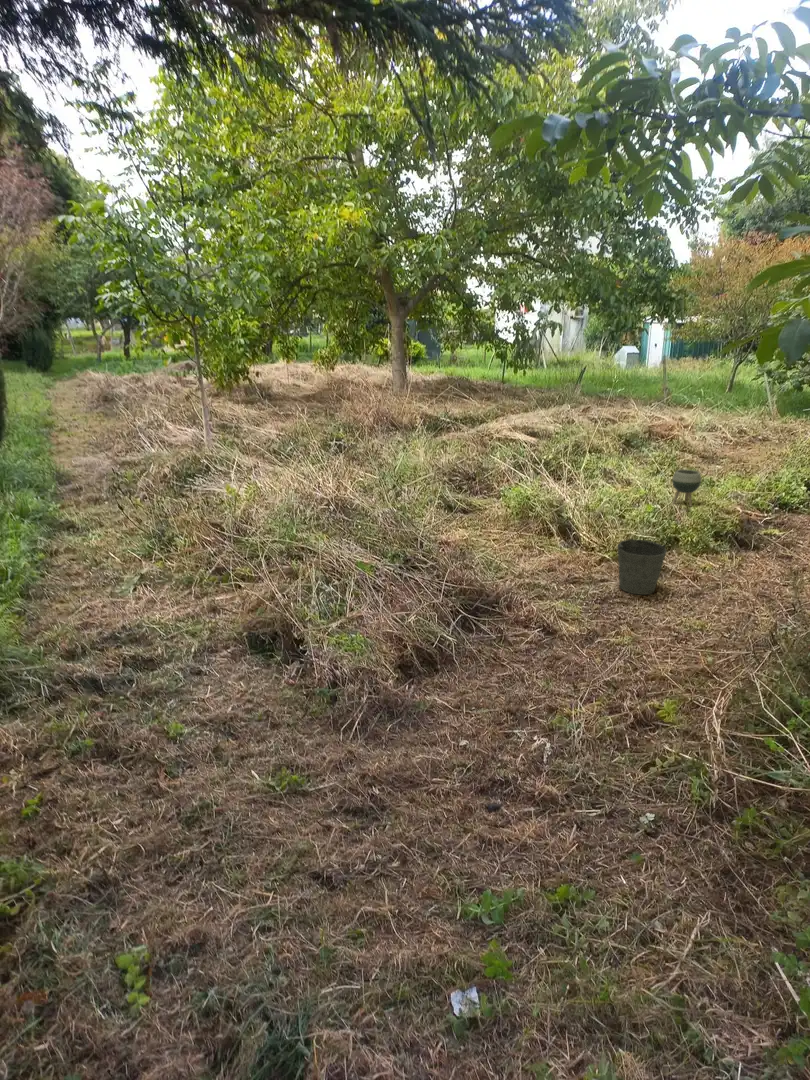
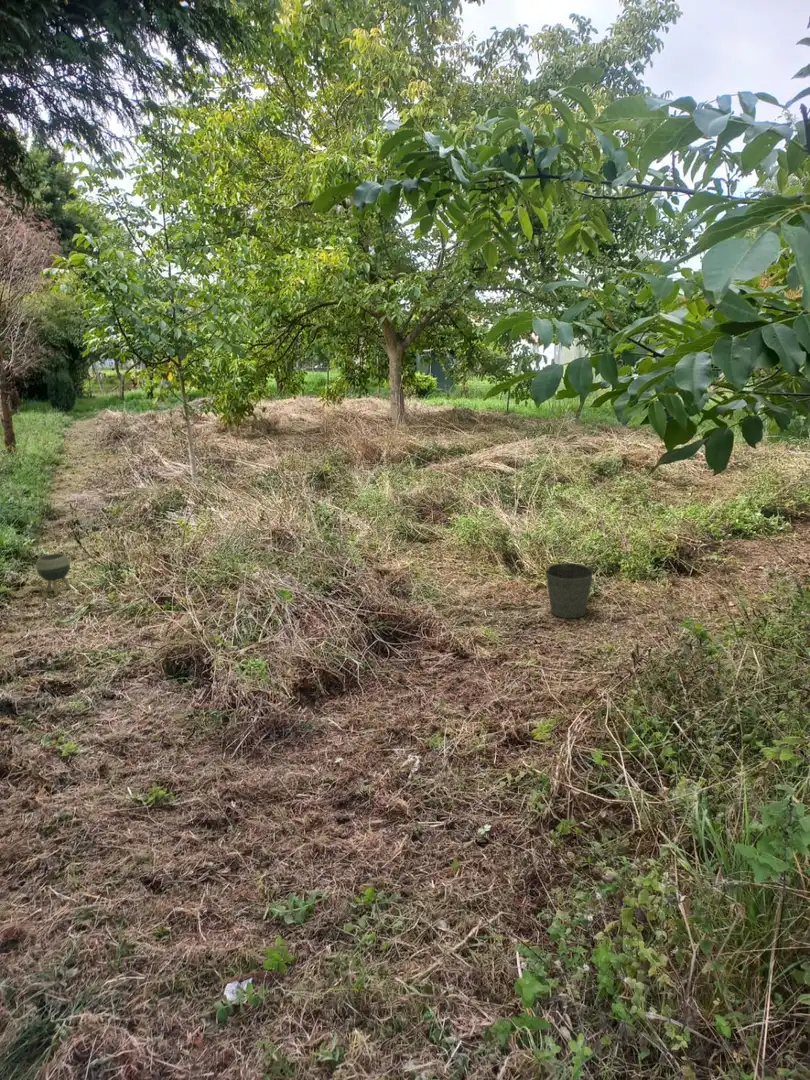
planter: present [672,470,701,506] -> present [36,553,70,596]

